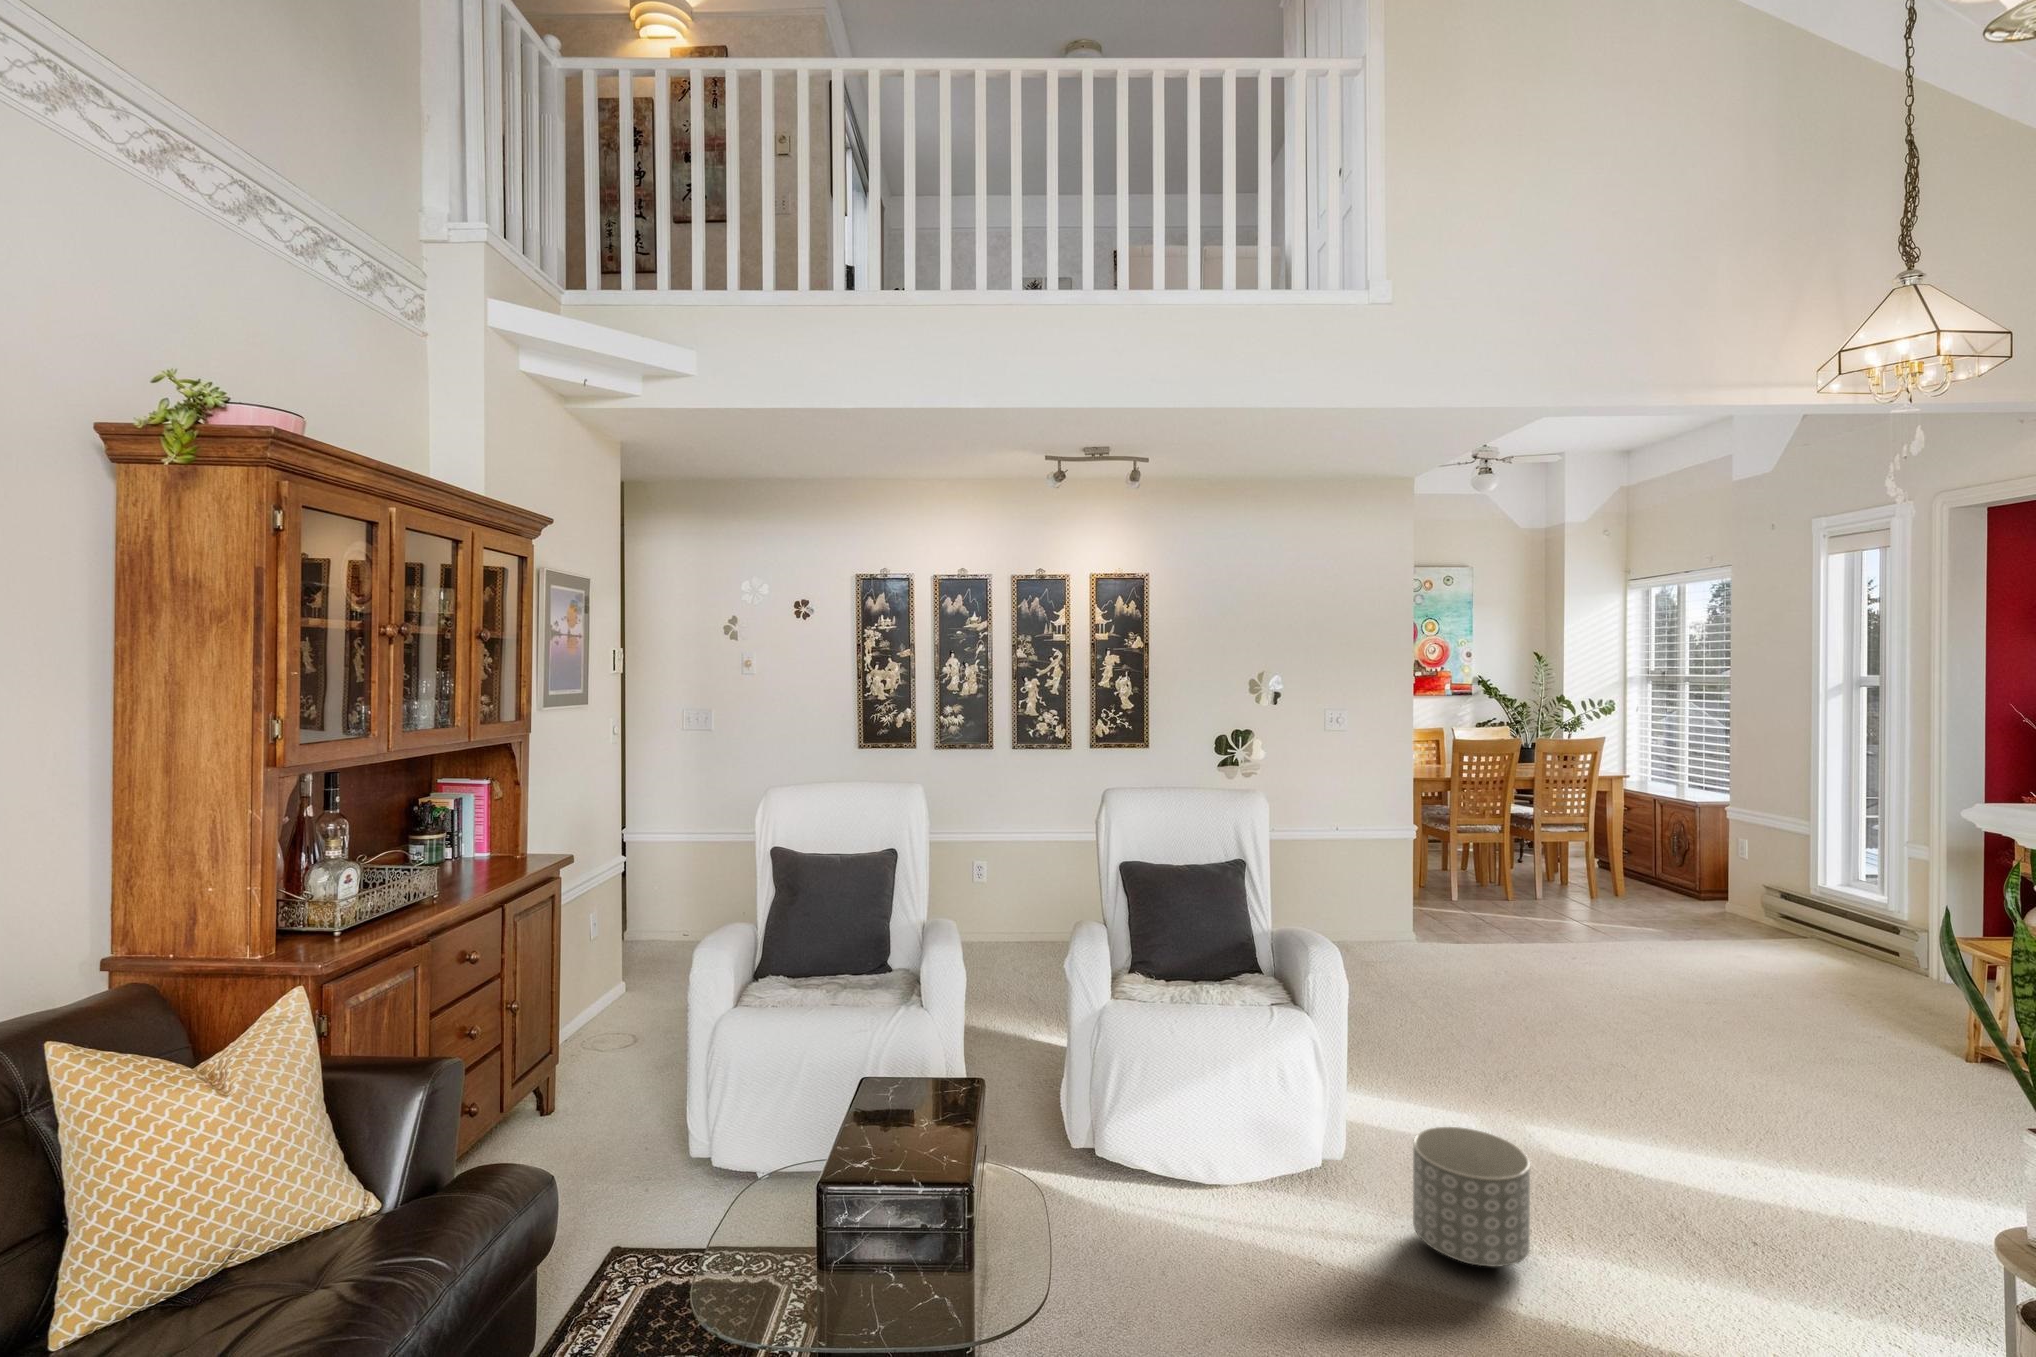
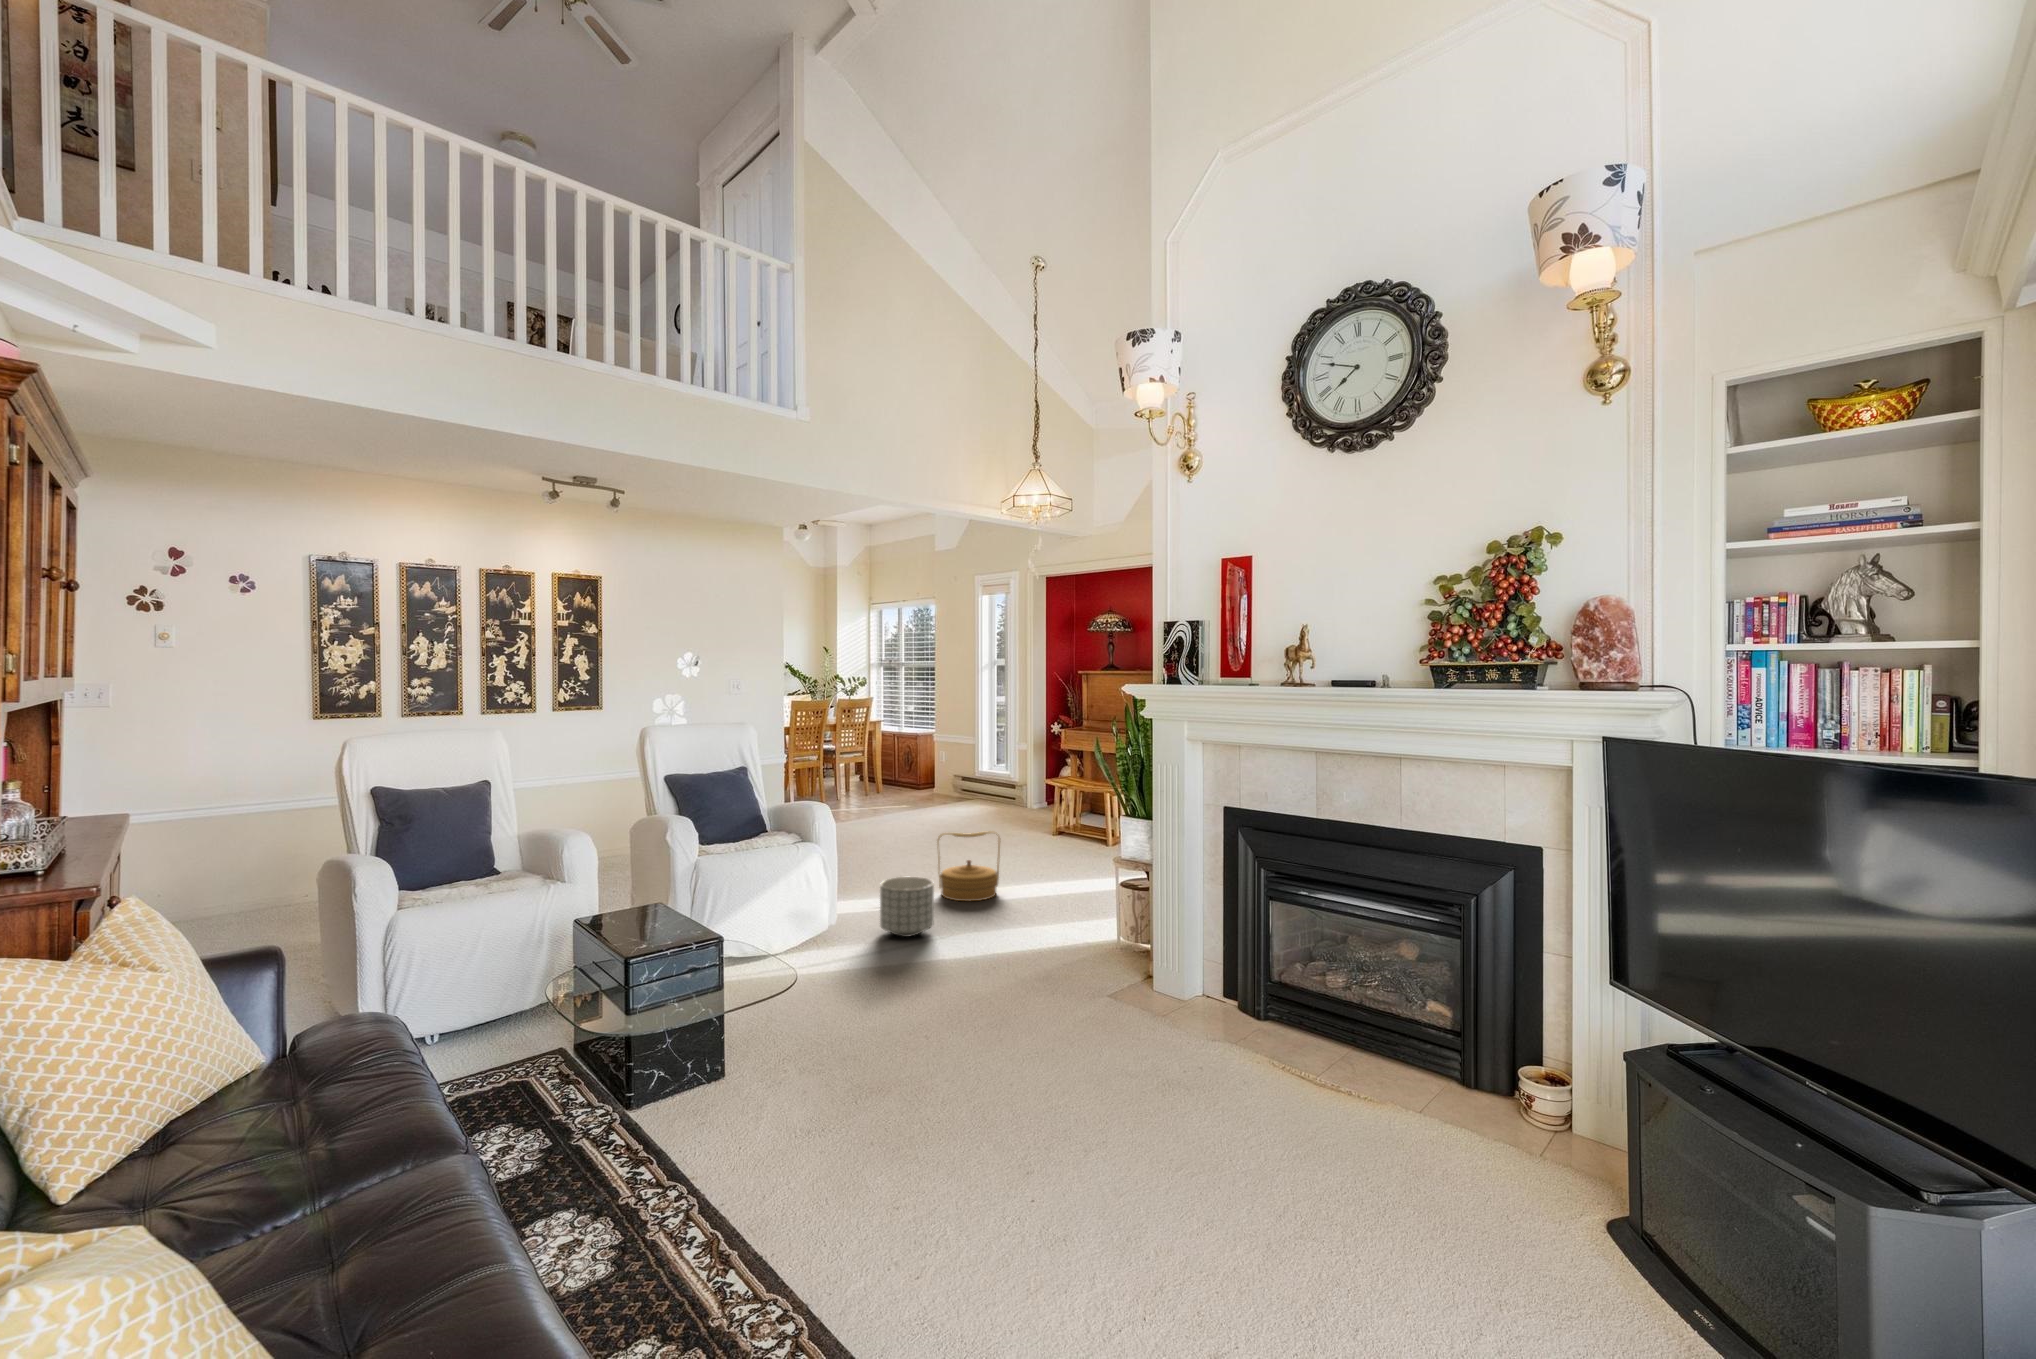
basket: none [1597,1044,1755,1216] -> present [938,831,1000,901]

